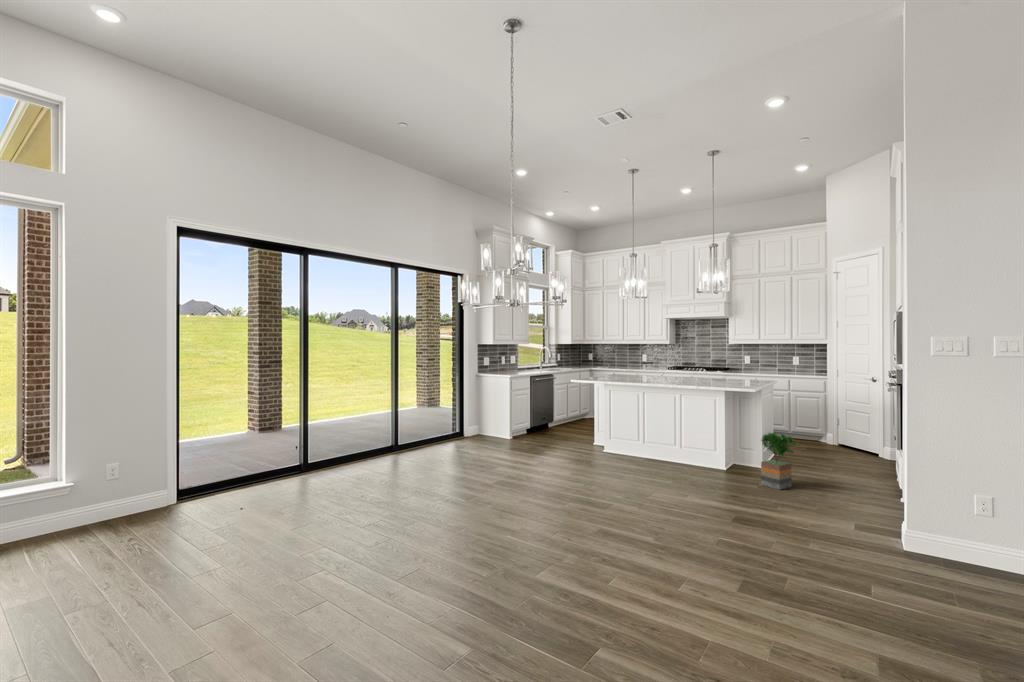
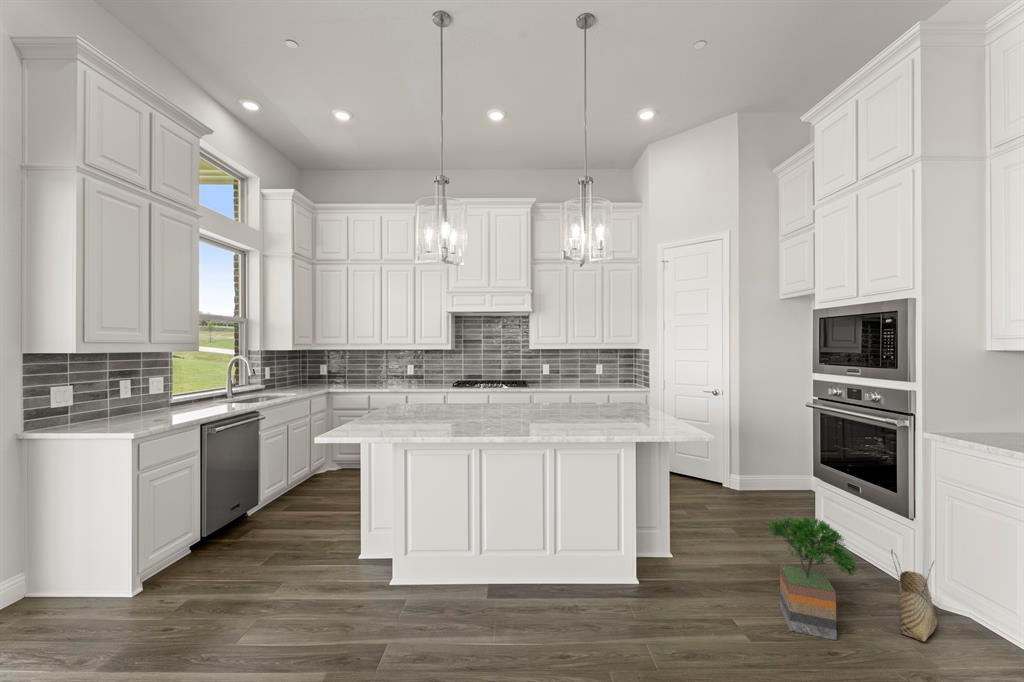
woven basket: none [821,456,853,498] -> present [891,550,937,642]

